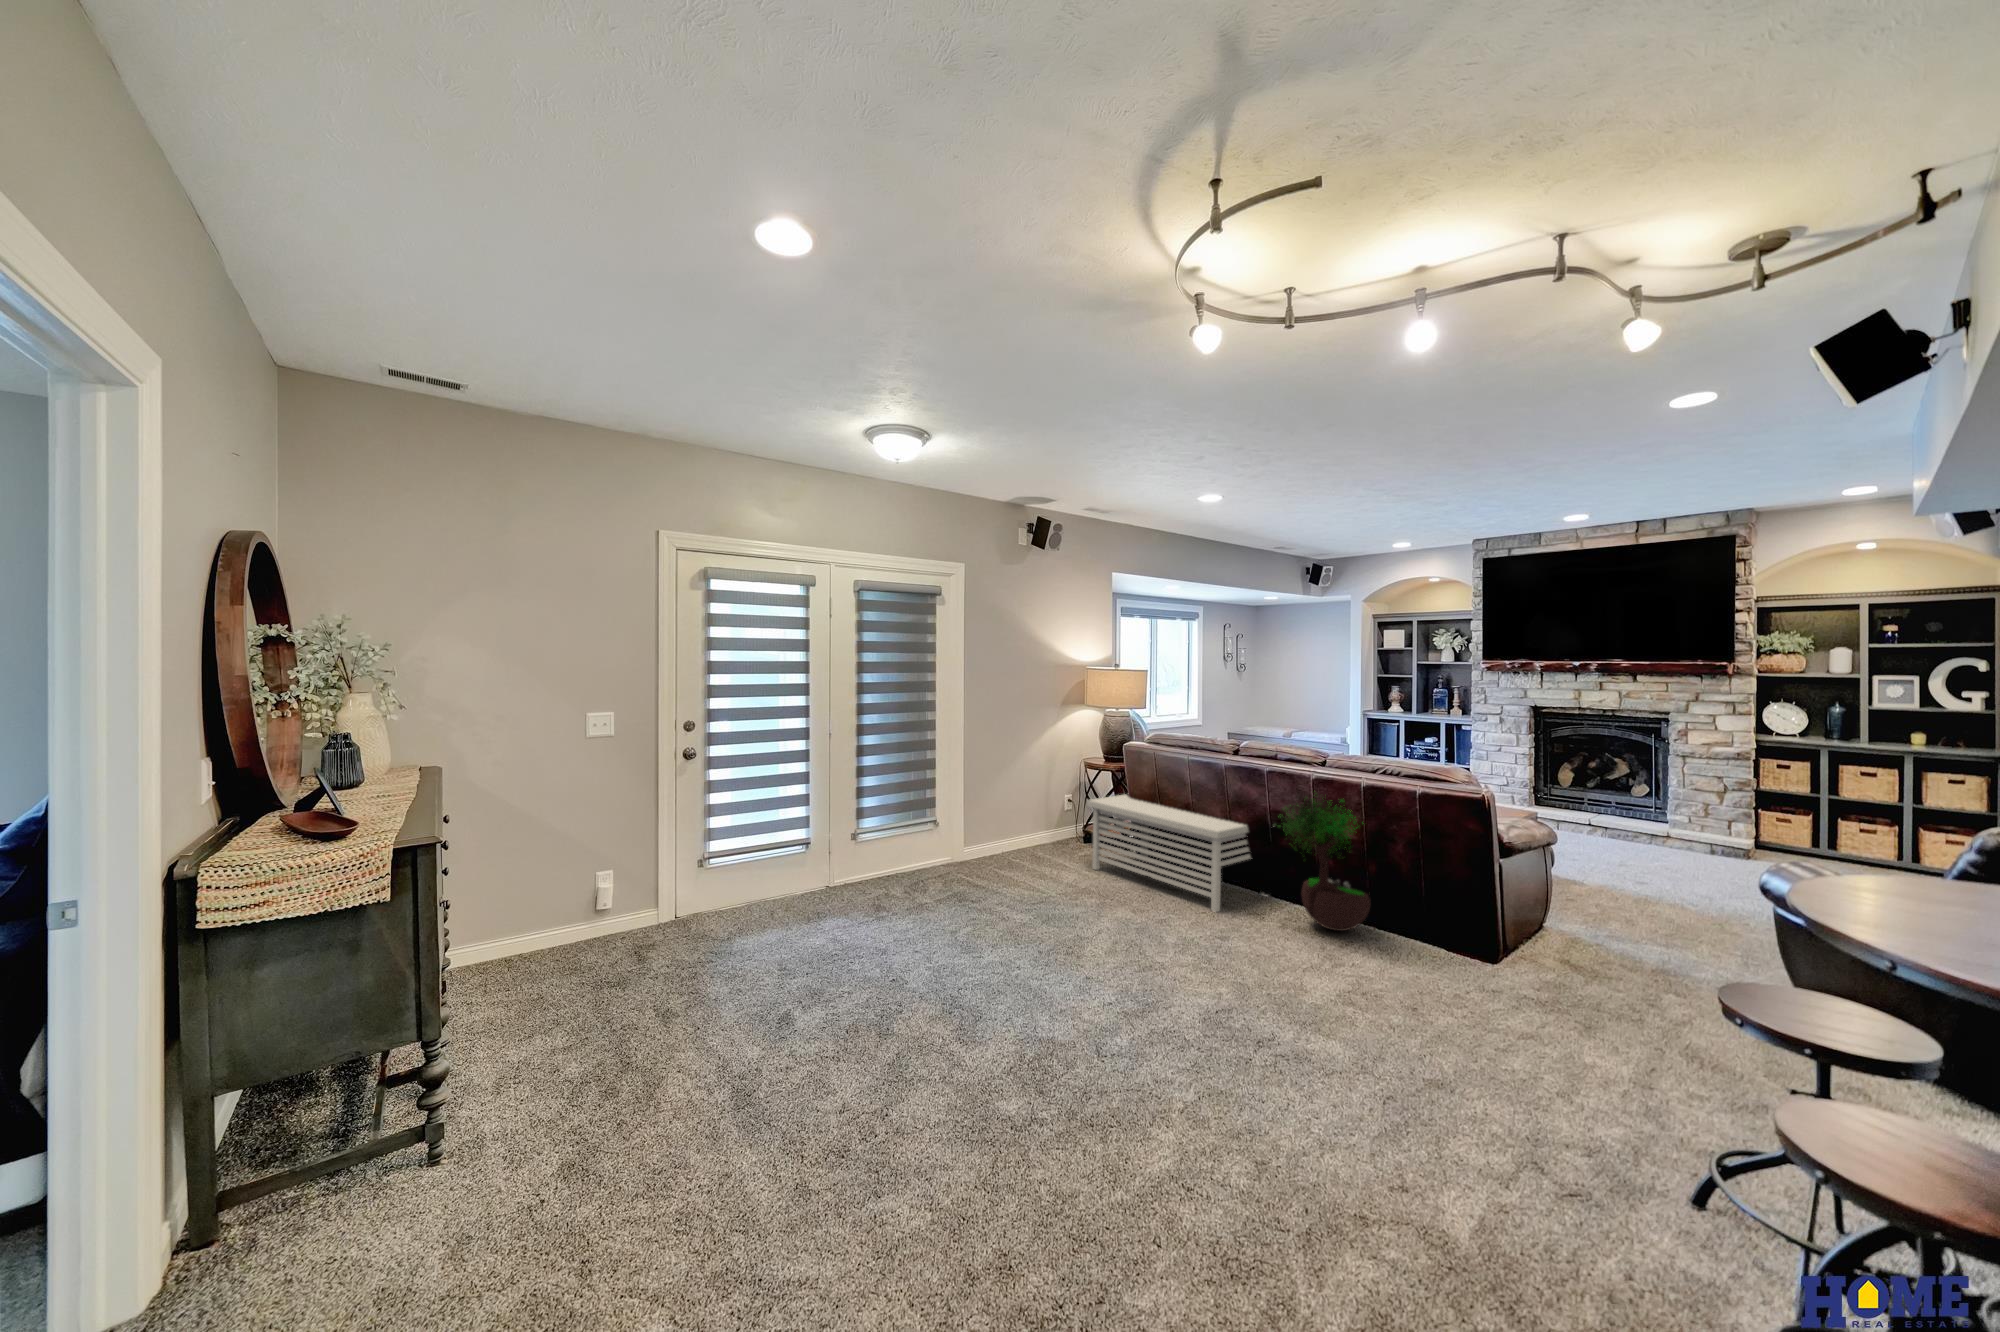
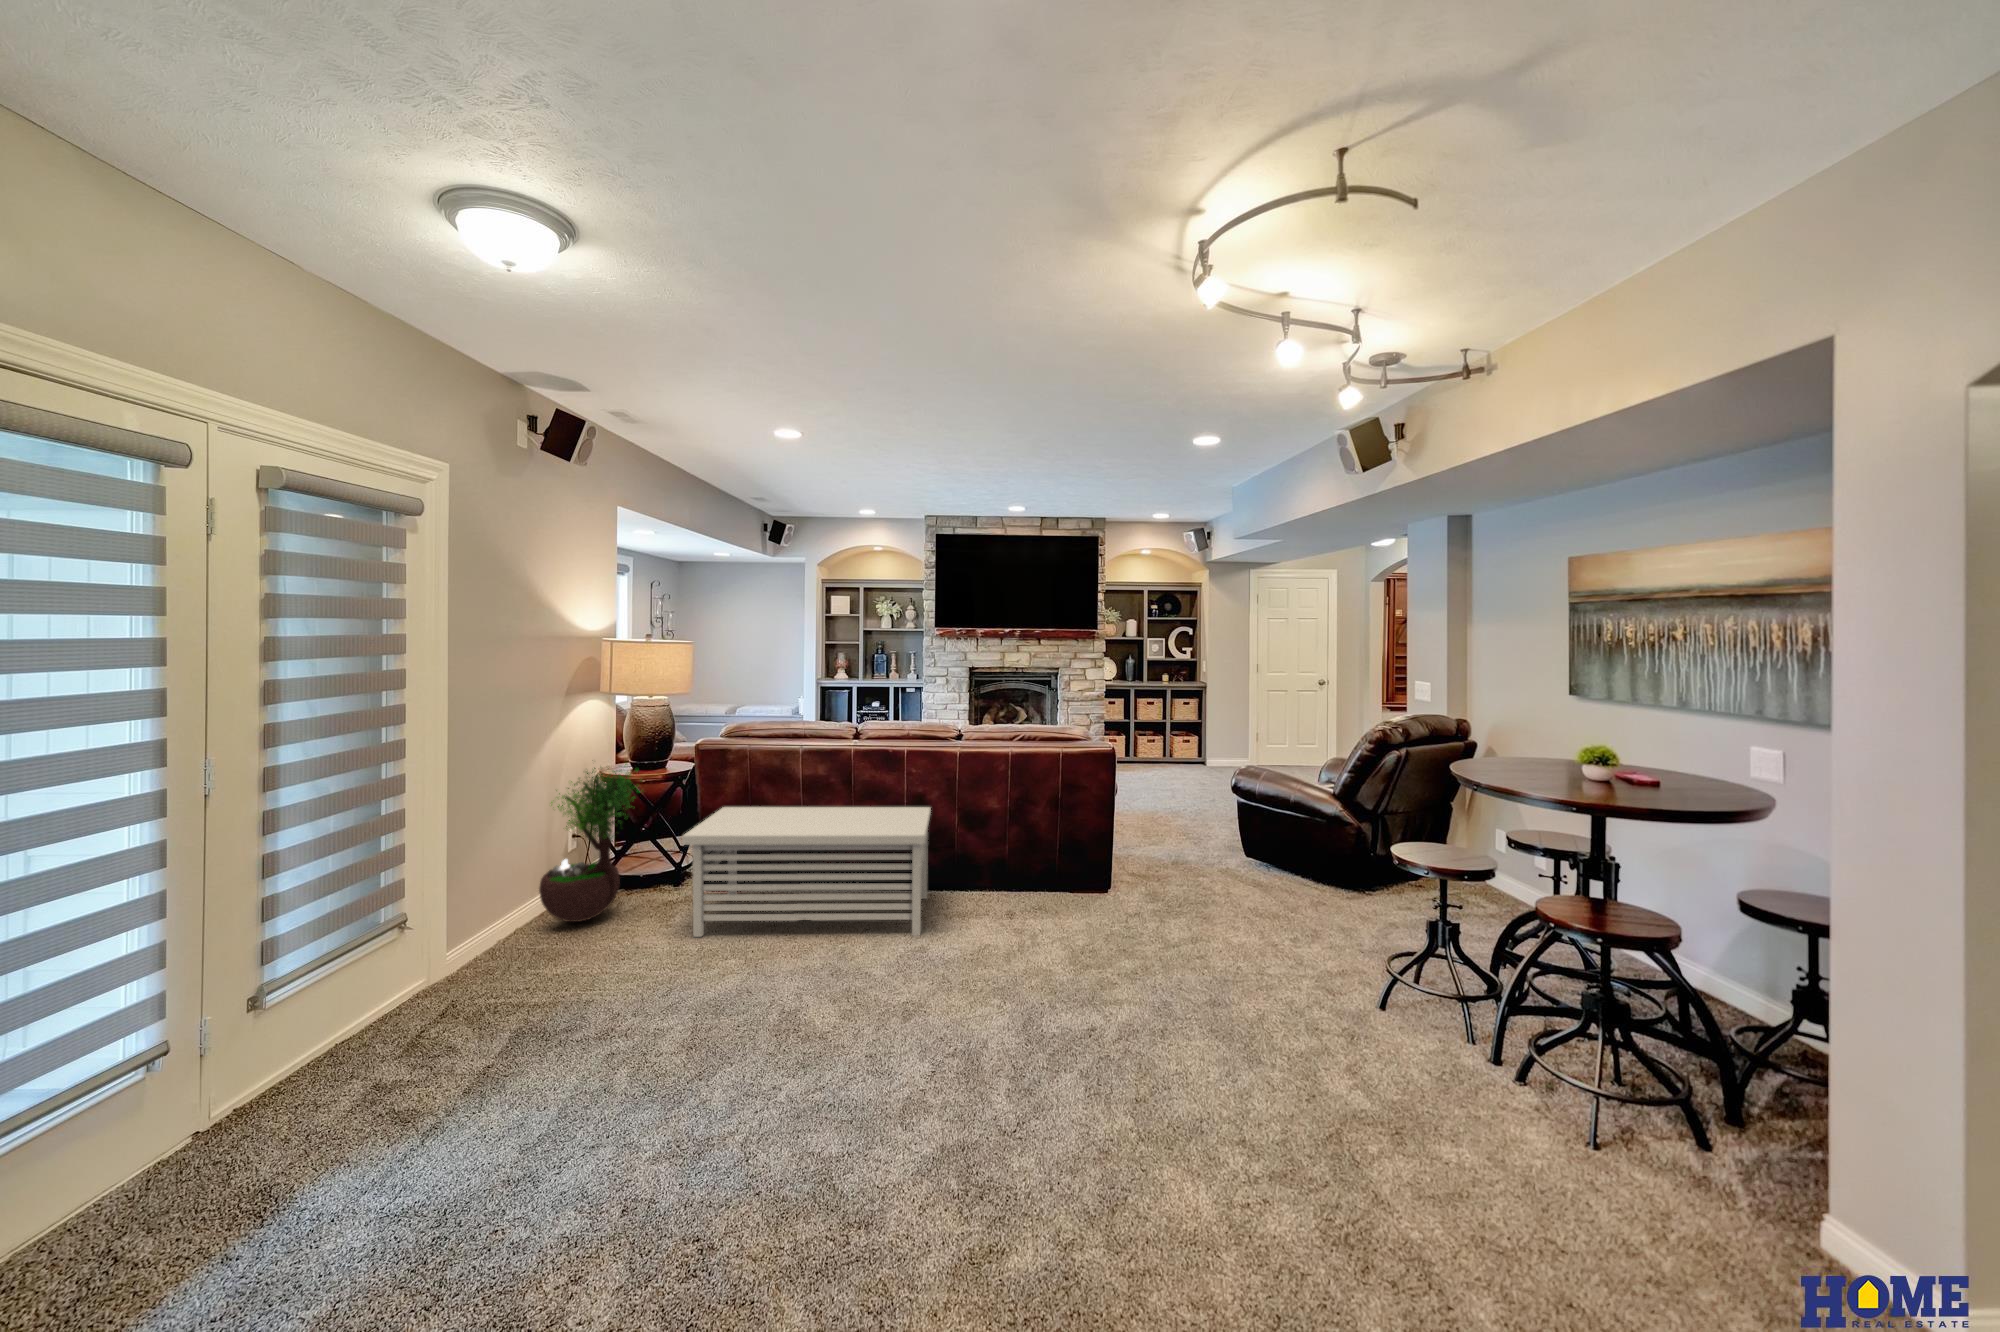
potted tree: present [1278,794,1370,931] -> present [539,764,640,922]

